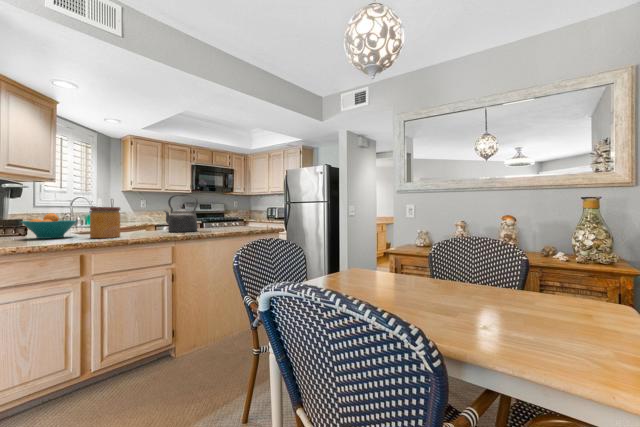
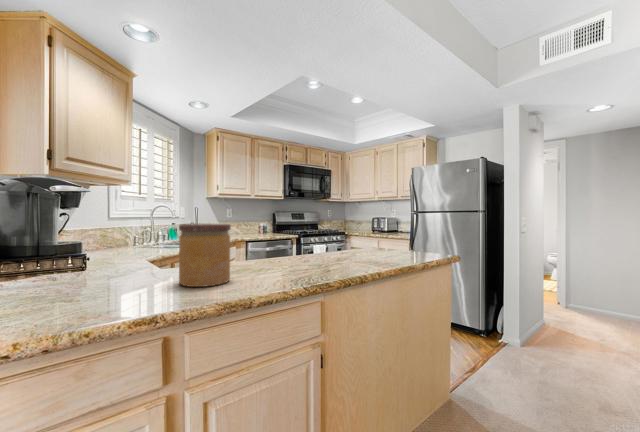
kettle: present [164,195,198,232] -> none [285,200,343,266]
fruit bowl: present [21,213,77,239] -> none [63,235,158,284]

